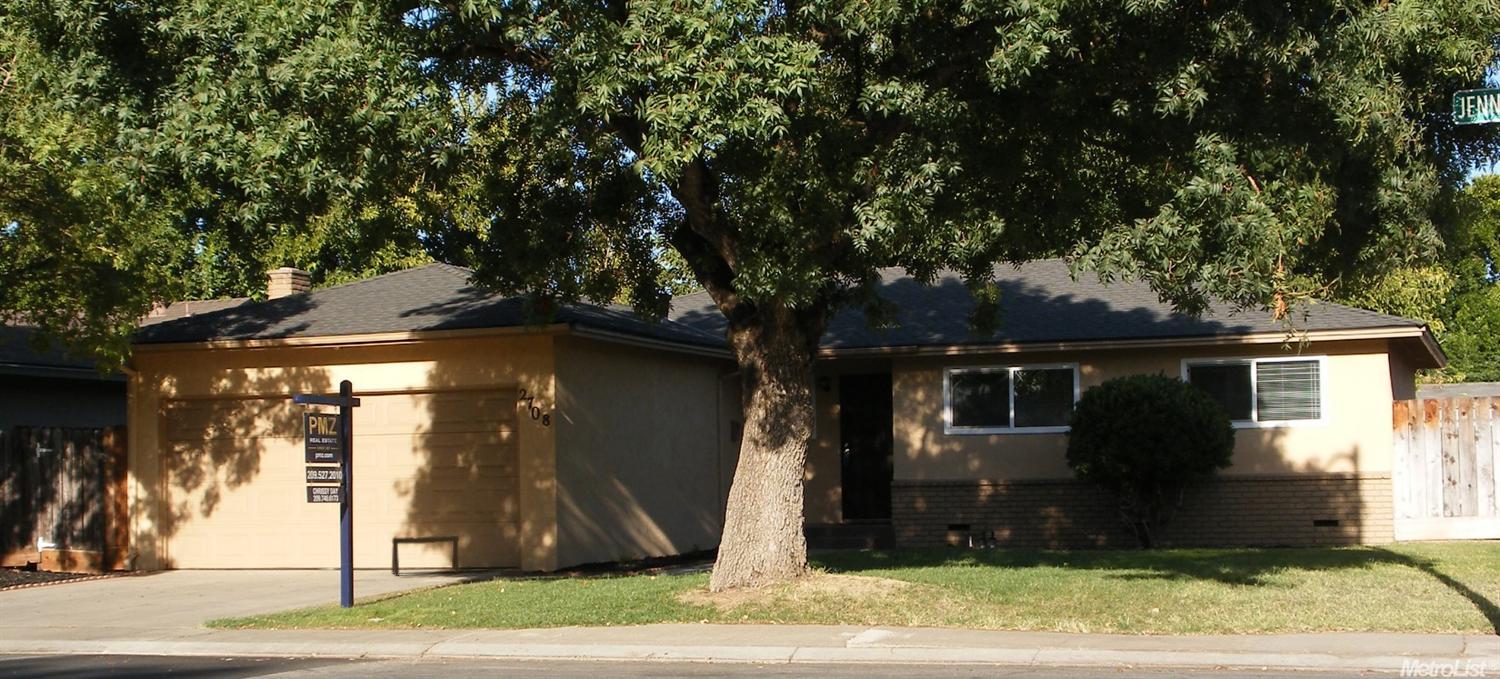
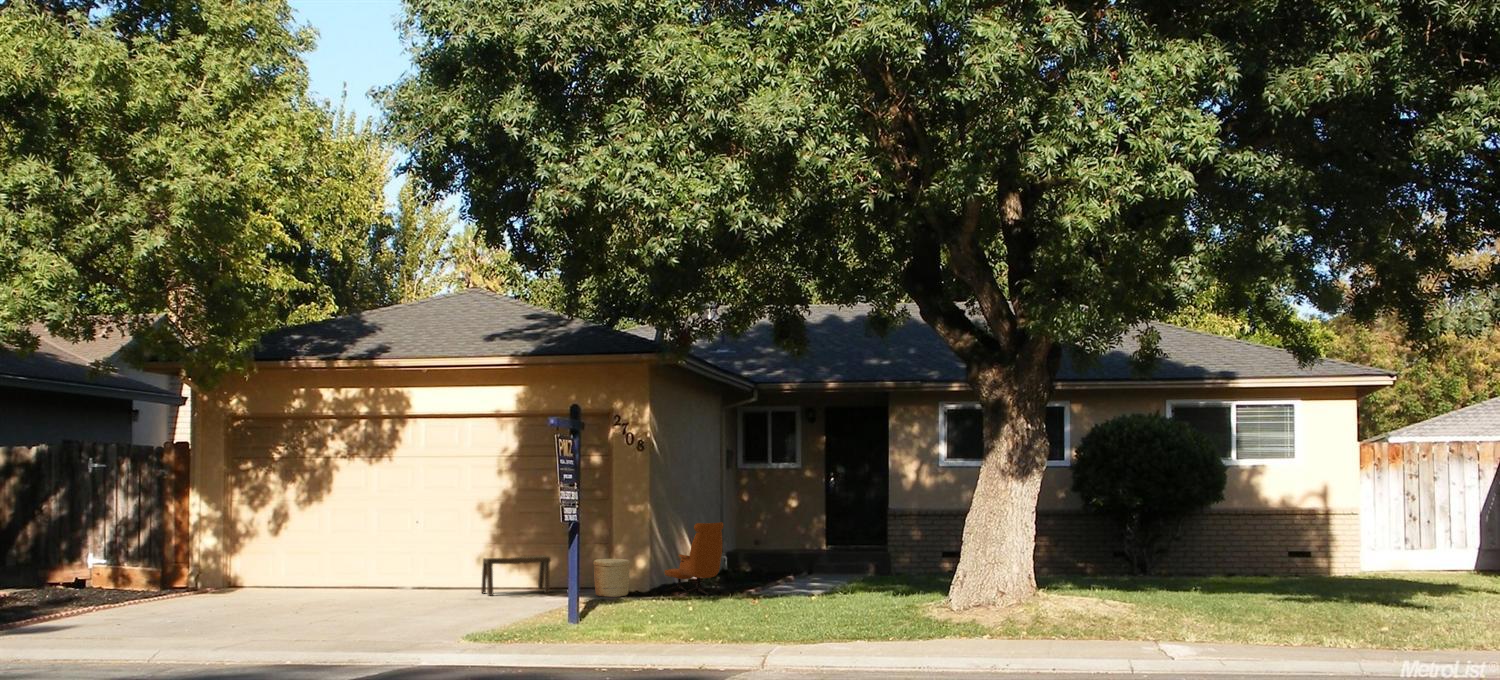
lounge chair: none [577,498,627,575] -> present [665,522,724,596]
woven basket: none [496,537,534,576] -> present [593,559,630,597]

